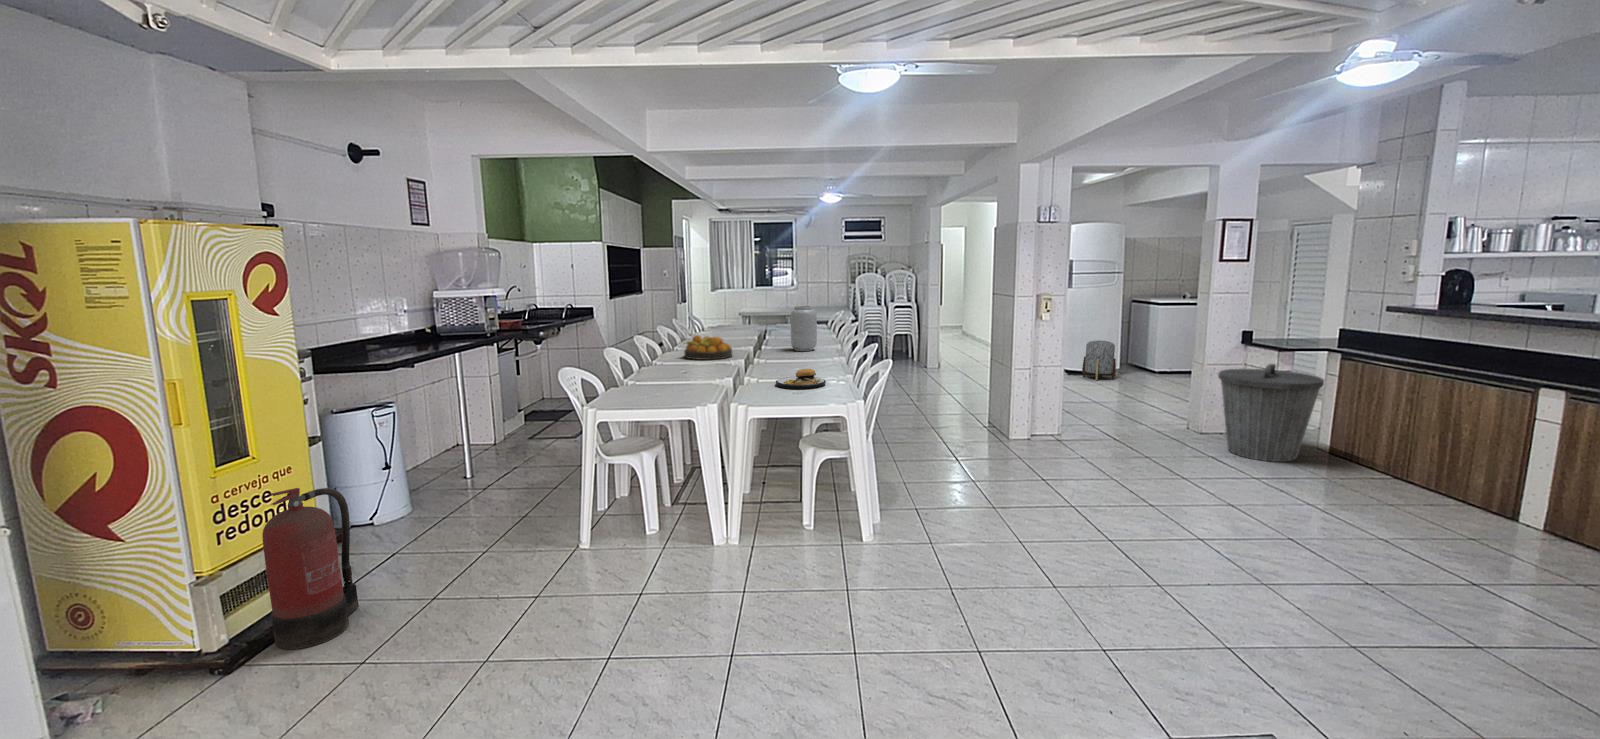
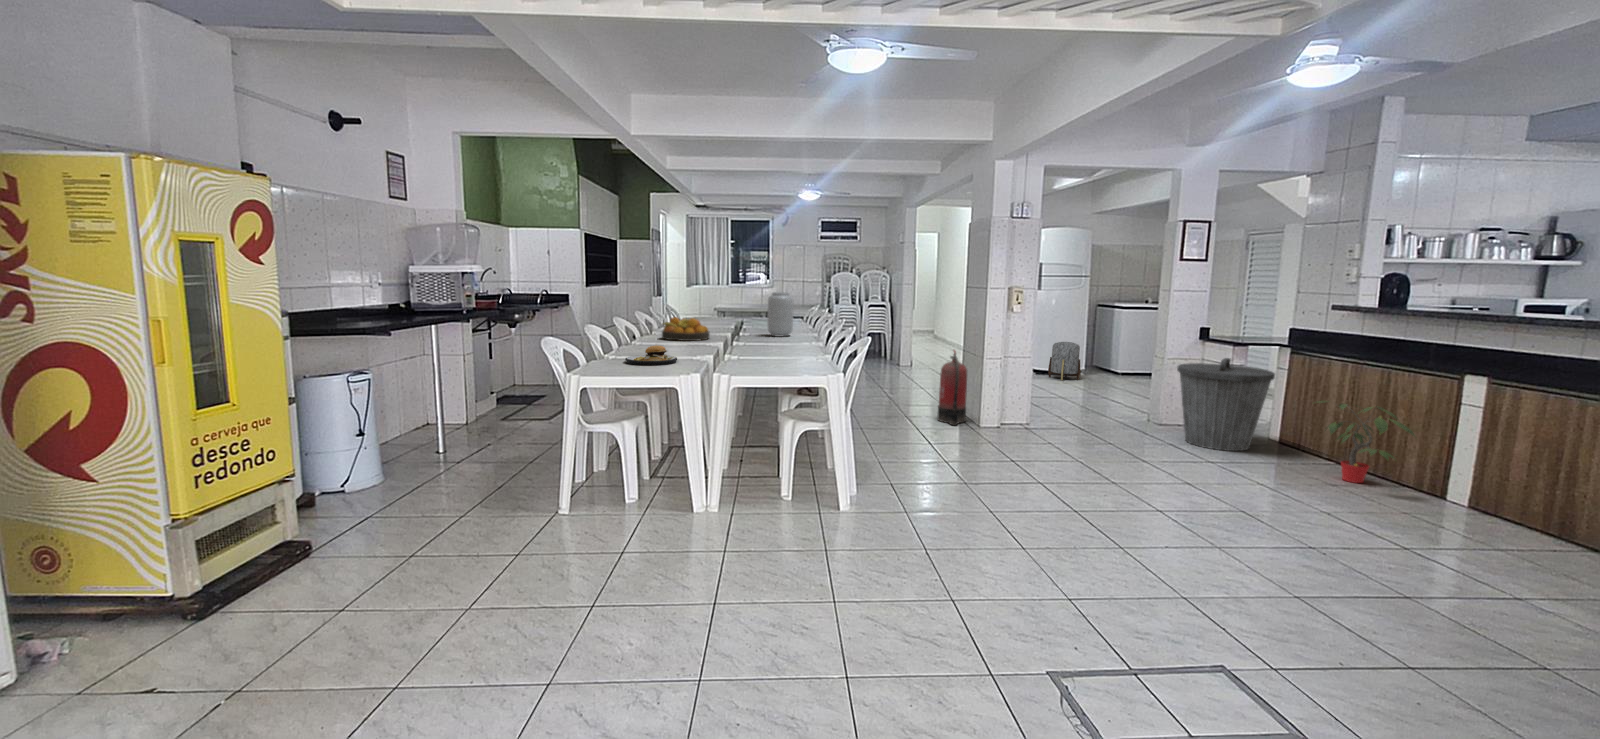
plate: present [776,369,826,389] -> present [625,345,677,365]
potted plant: none [1363,412,1484,499] -> present [1317,401,1415,483]
fire extinguisher: present [262,488,359,649] -> present [937,350,967,425]

